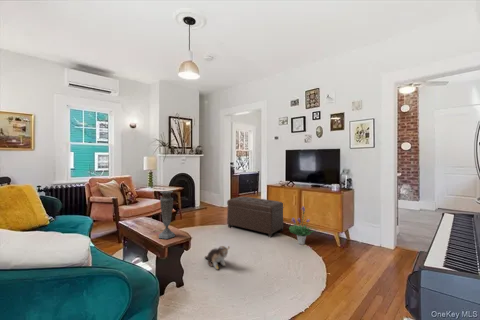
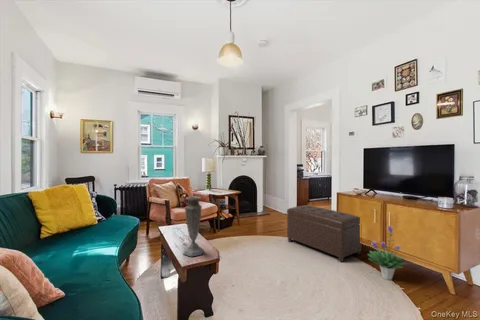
plush toy: present [205,246,229,270] -> none [249,270,276,301]

